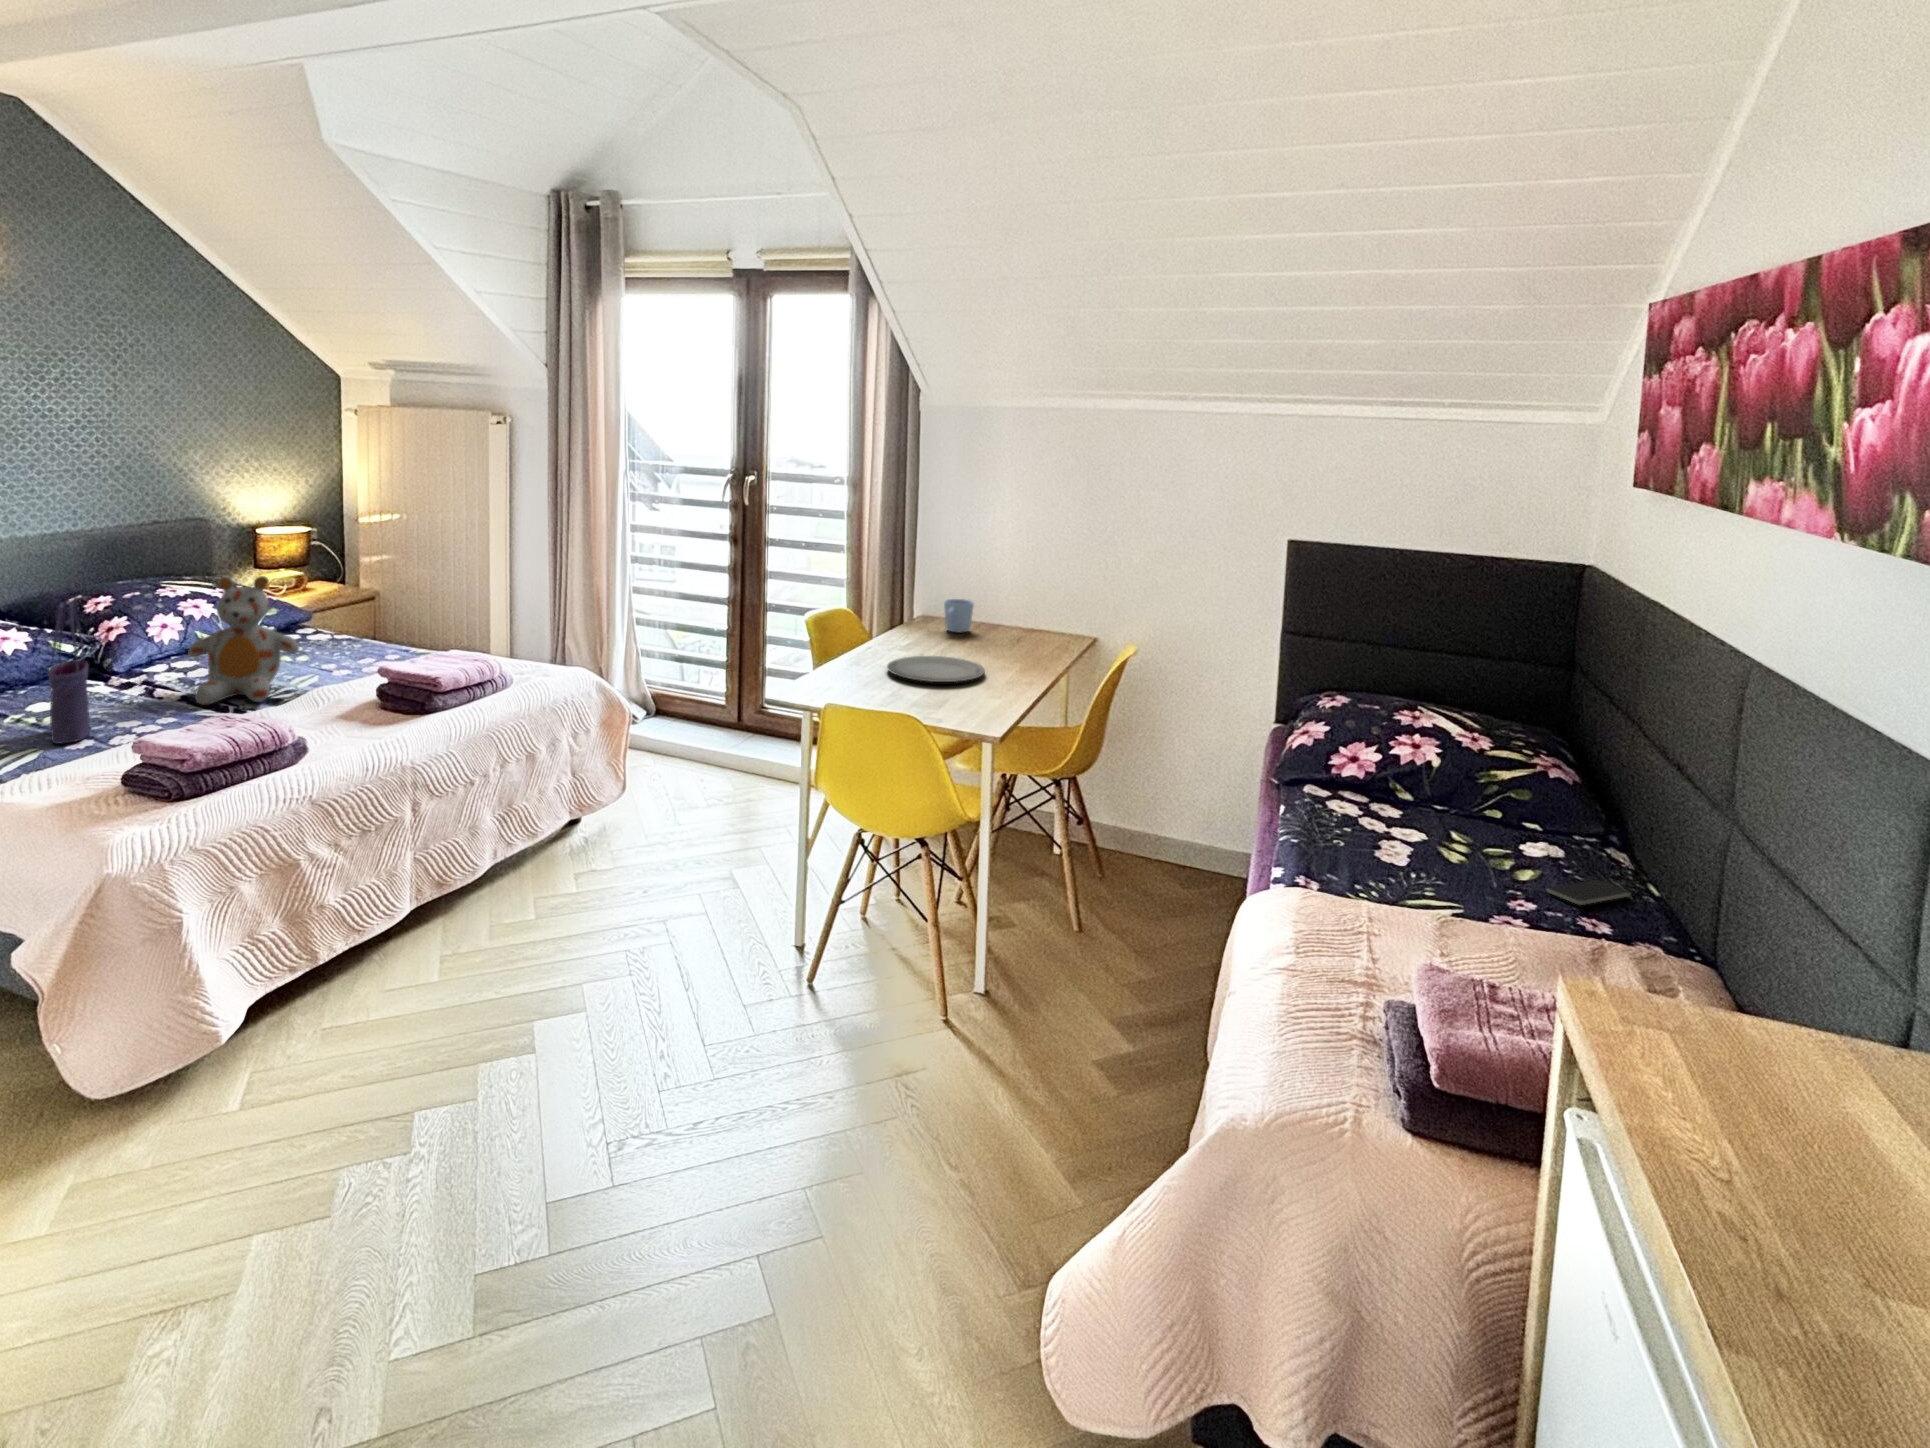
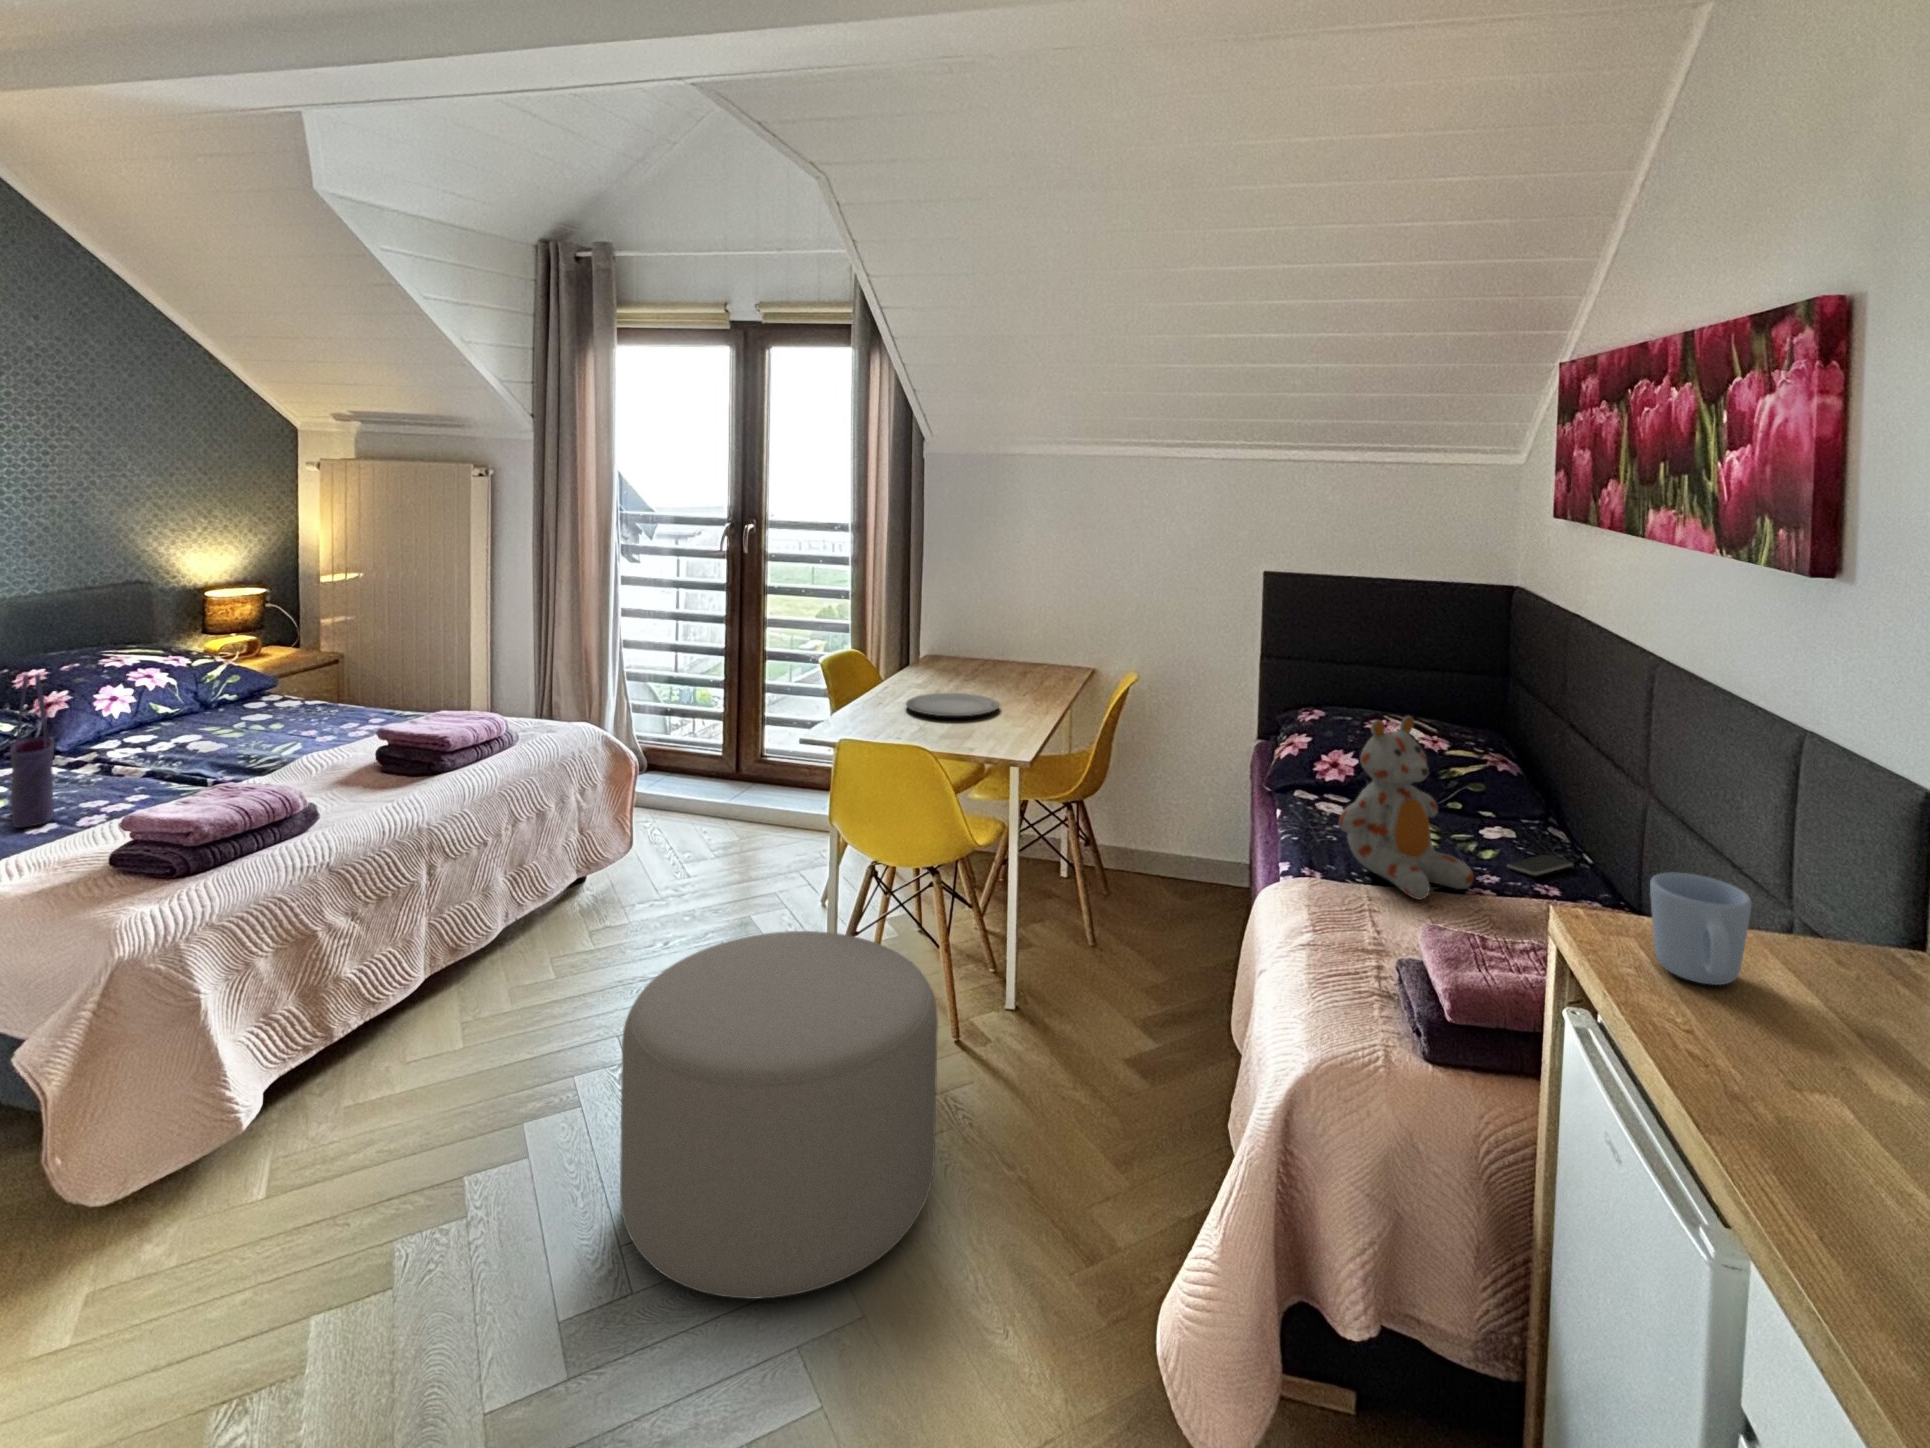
stuffed bear: present [188,576,299,705] -> present [1339,716,1474,900]
mug: present [944,599,974,632] -> present [1650,873,1752,985]
ottoman: none [548,899,875,1284] -> present [620,931,938,1299]

